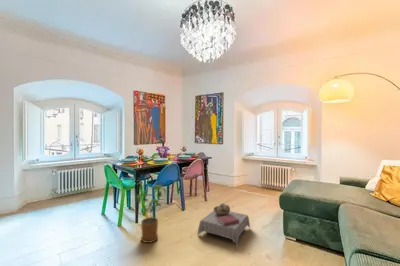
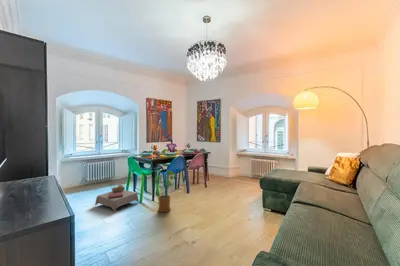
ottoman: present [198,203,250,246] -> present [95,185,139,212]

